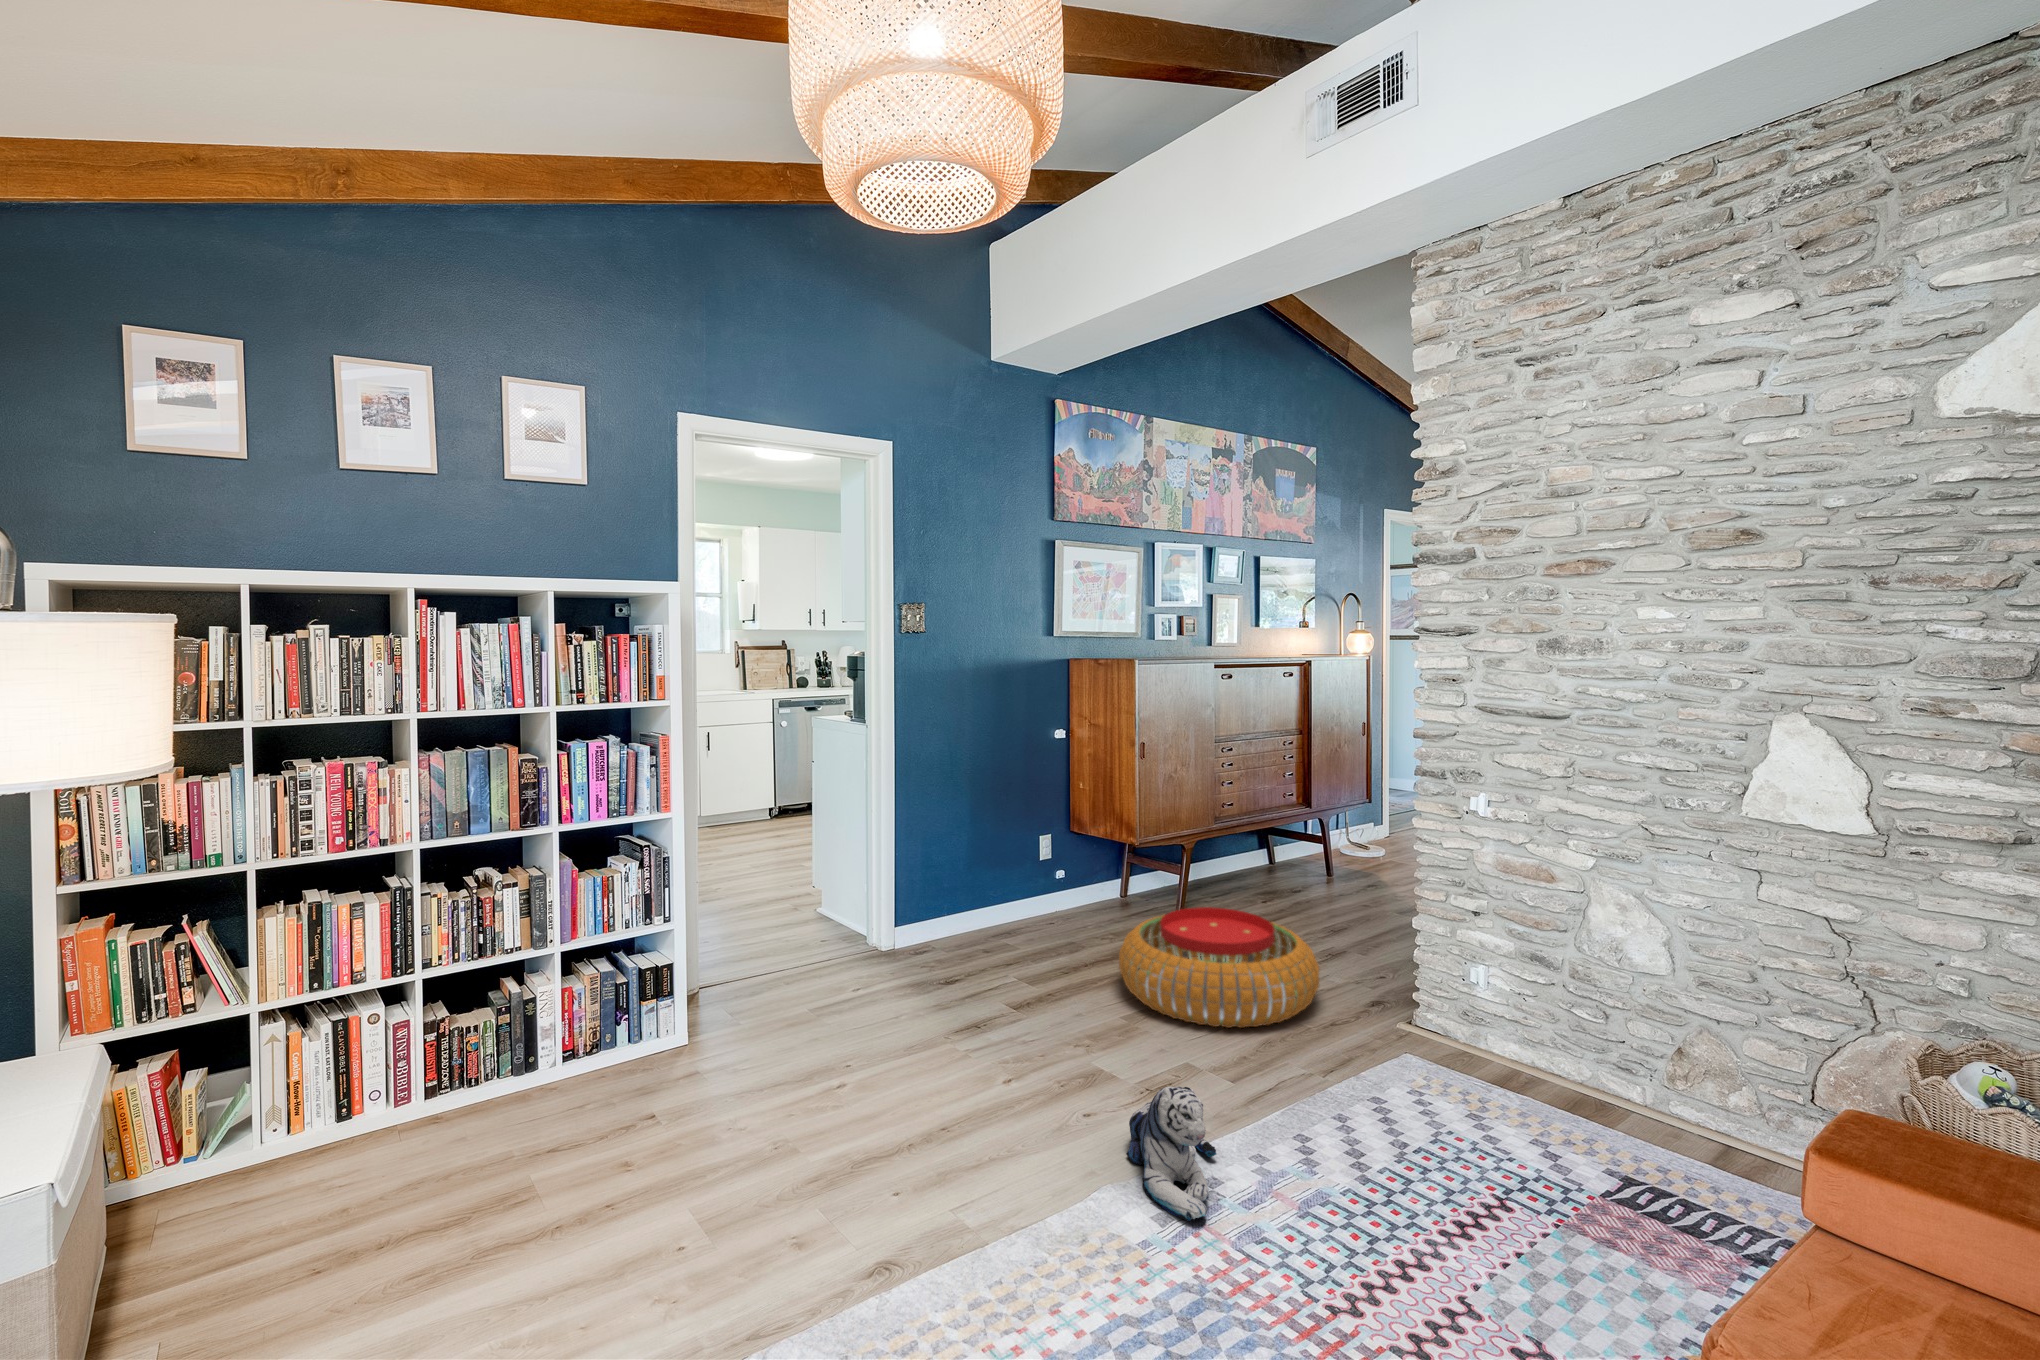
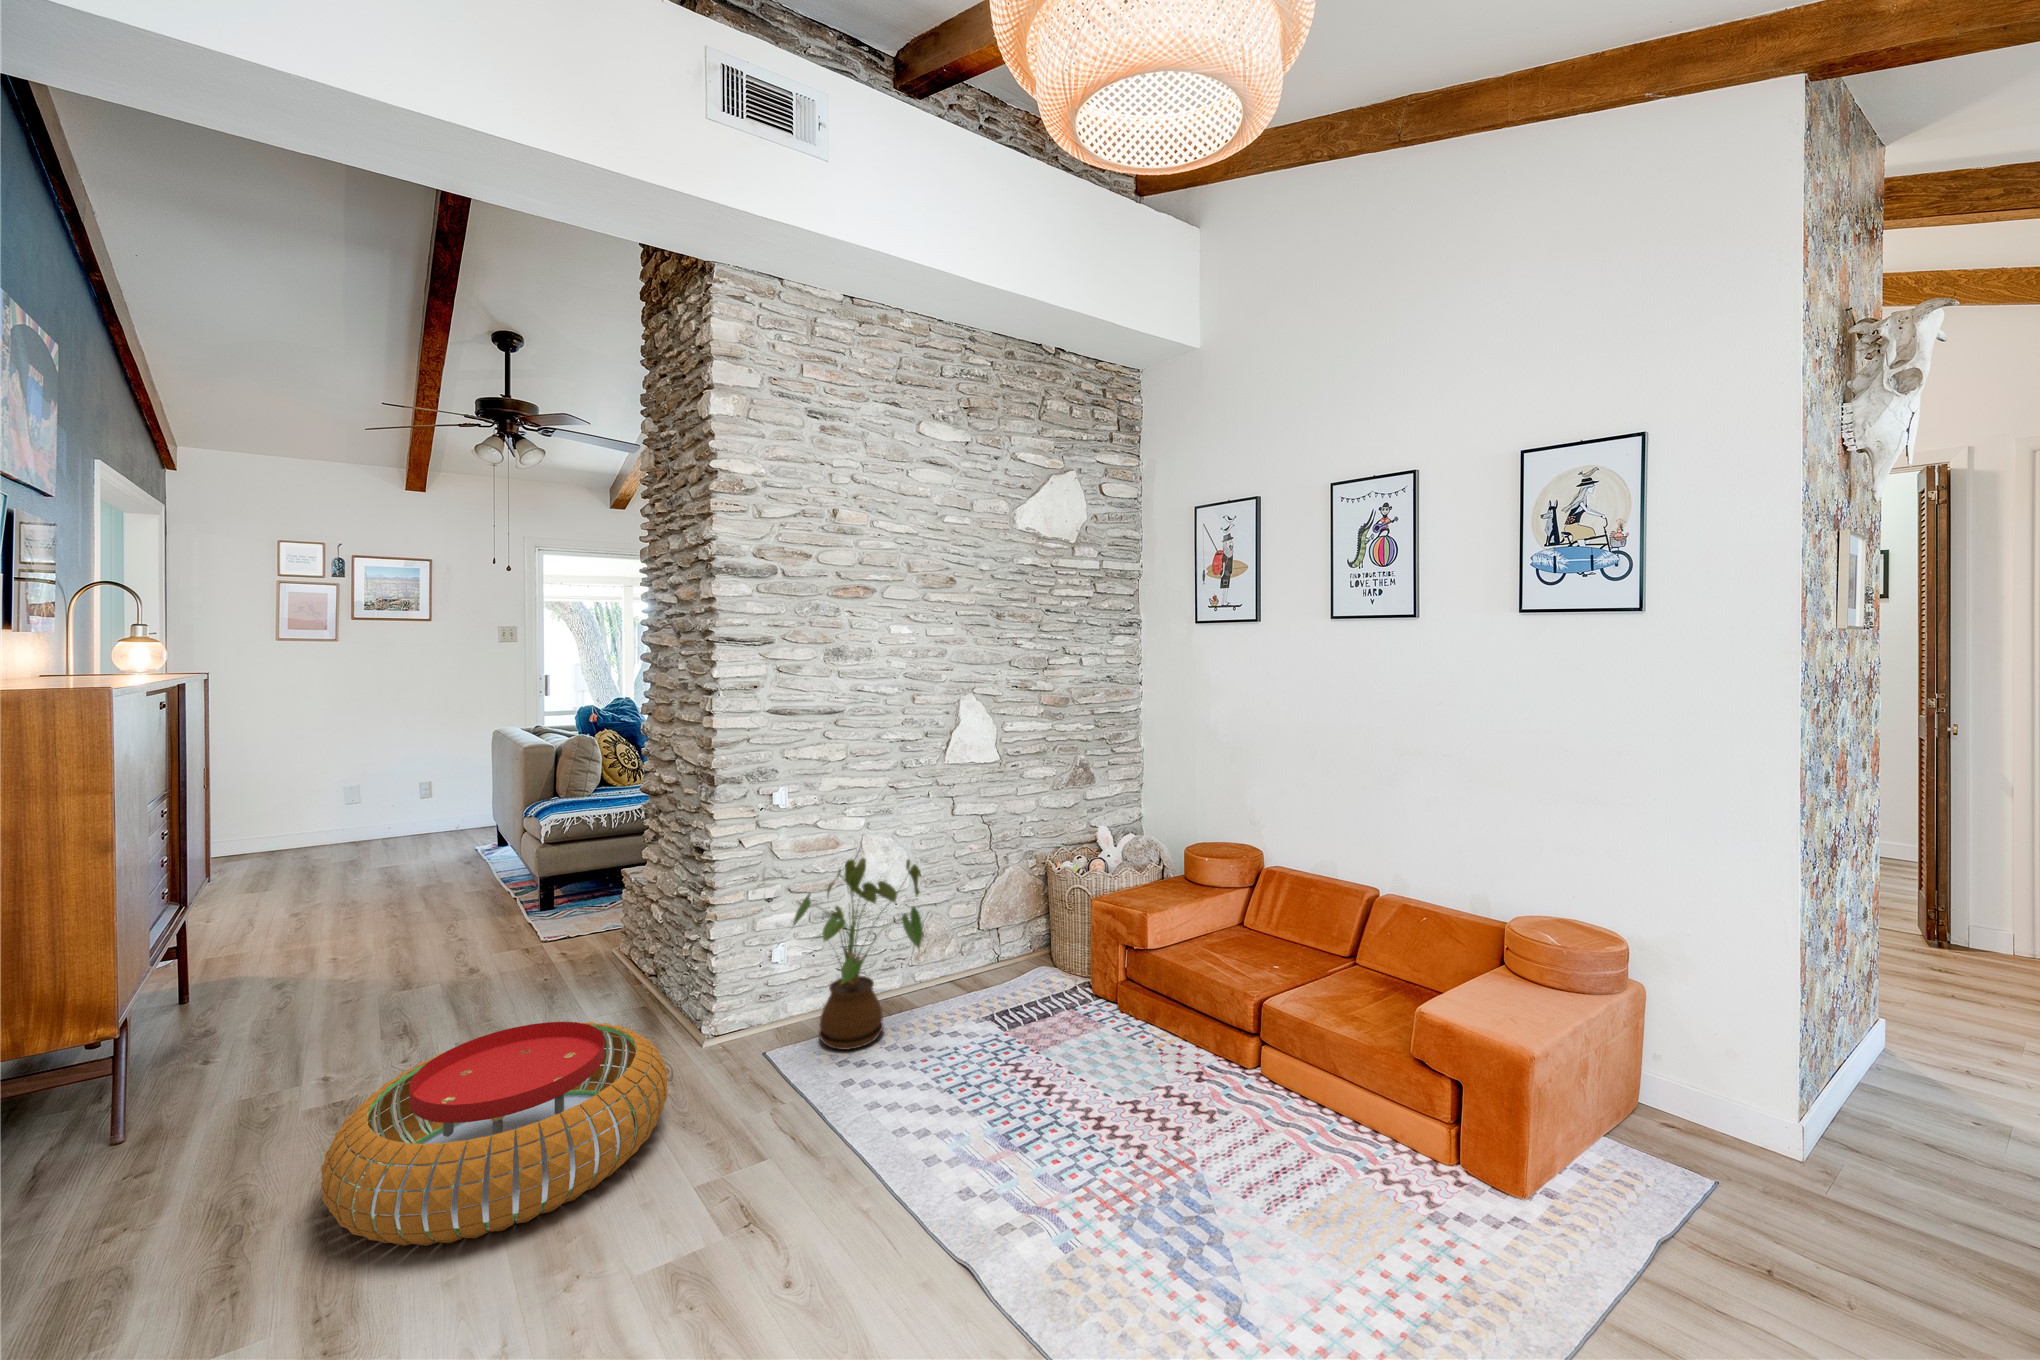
house plant: none [1408,892,1596,1103] -> present [793,858,923,1050]
plush toy: present [1126,1087,1216,1221] -> none [840,1142,1040,1292]

